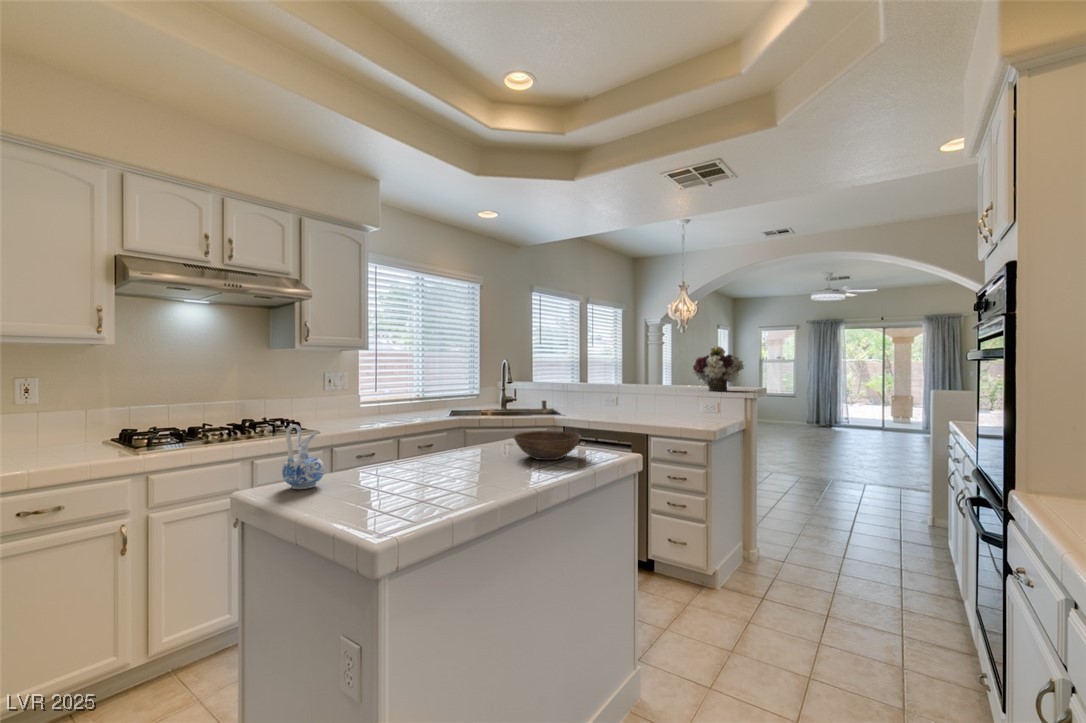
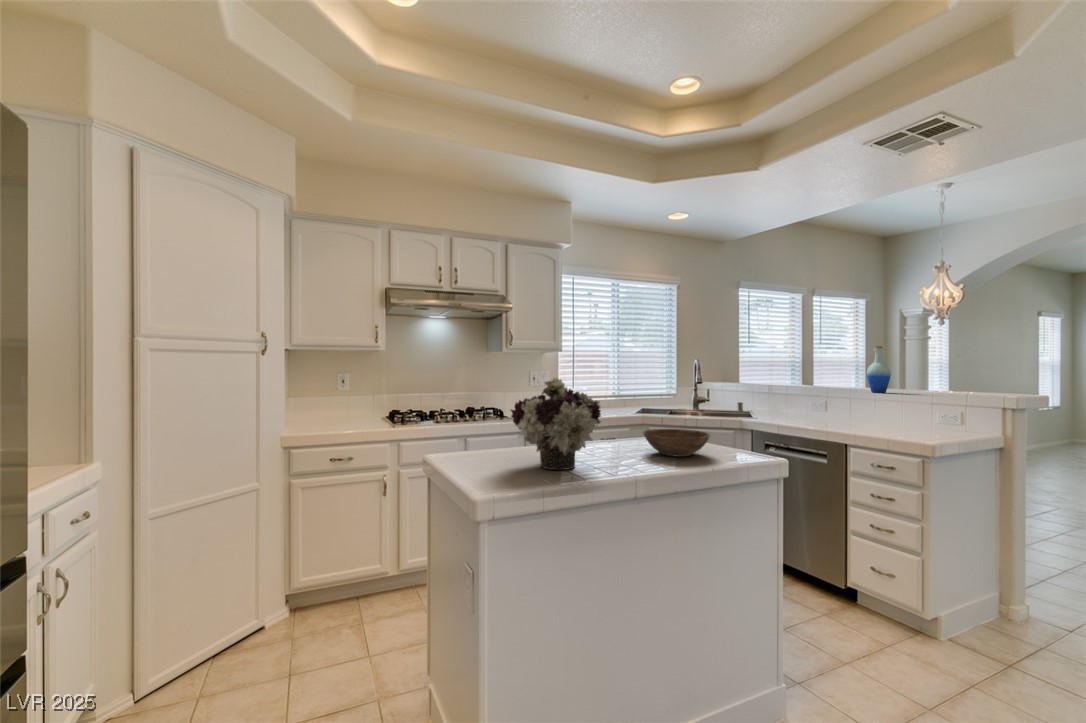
flower arrangement: present [693,346,744,391] -> present [511,378,601,470]
bottle: none [651,348,668,388] -> present [867,346,891,393]
ceramic pitcher: present [282,425,324,489] -> none [450,410,478,459]

